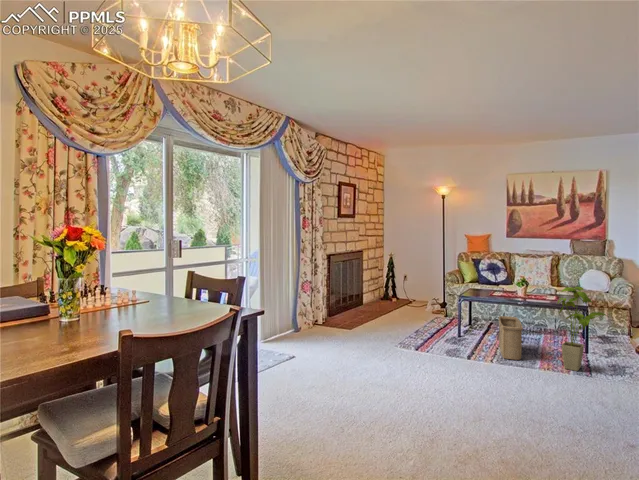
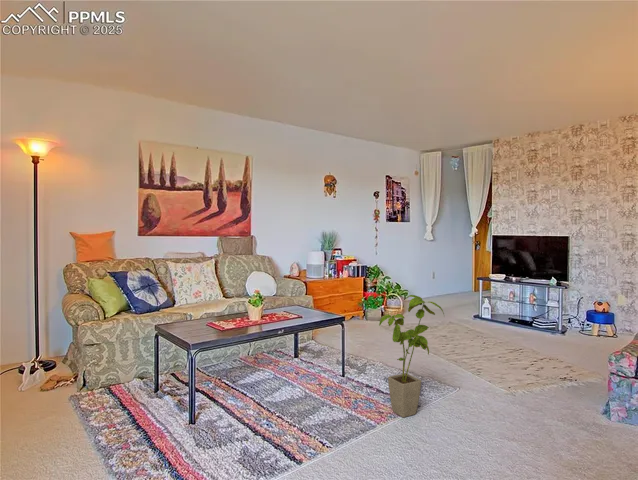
basket: present [497,316,523,360] -> none [276,360,358,442]

